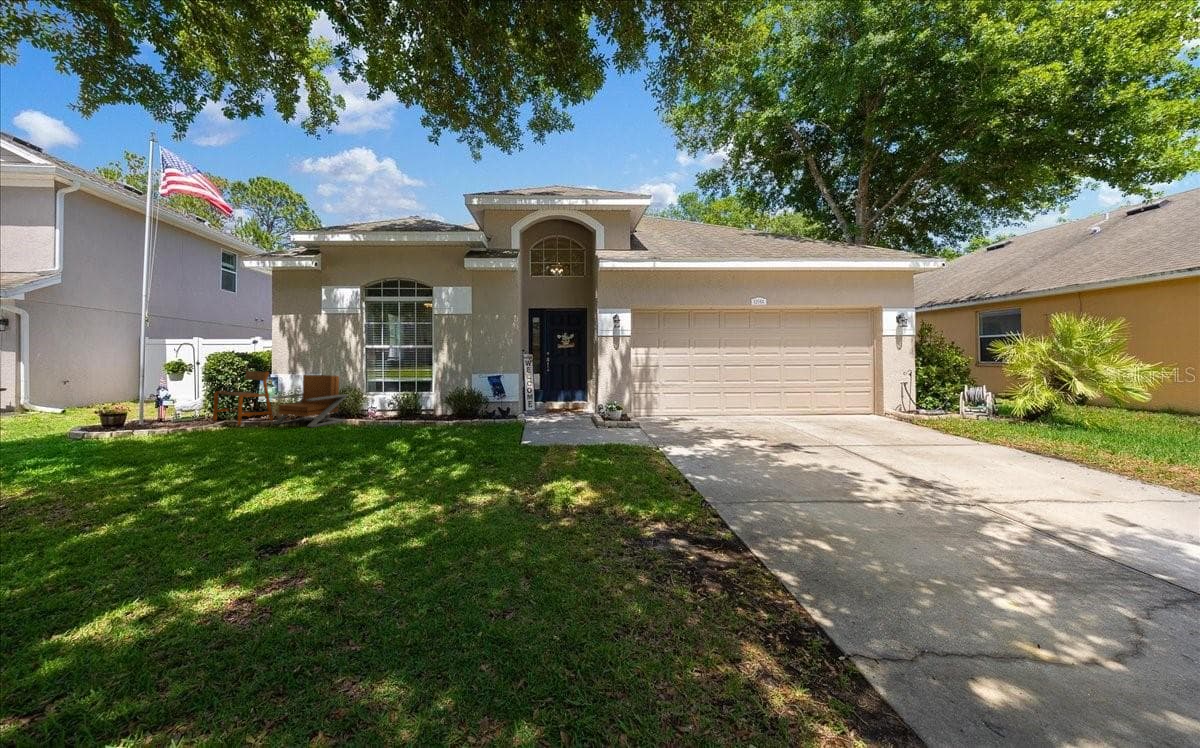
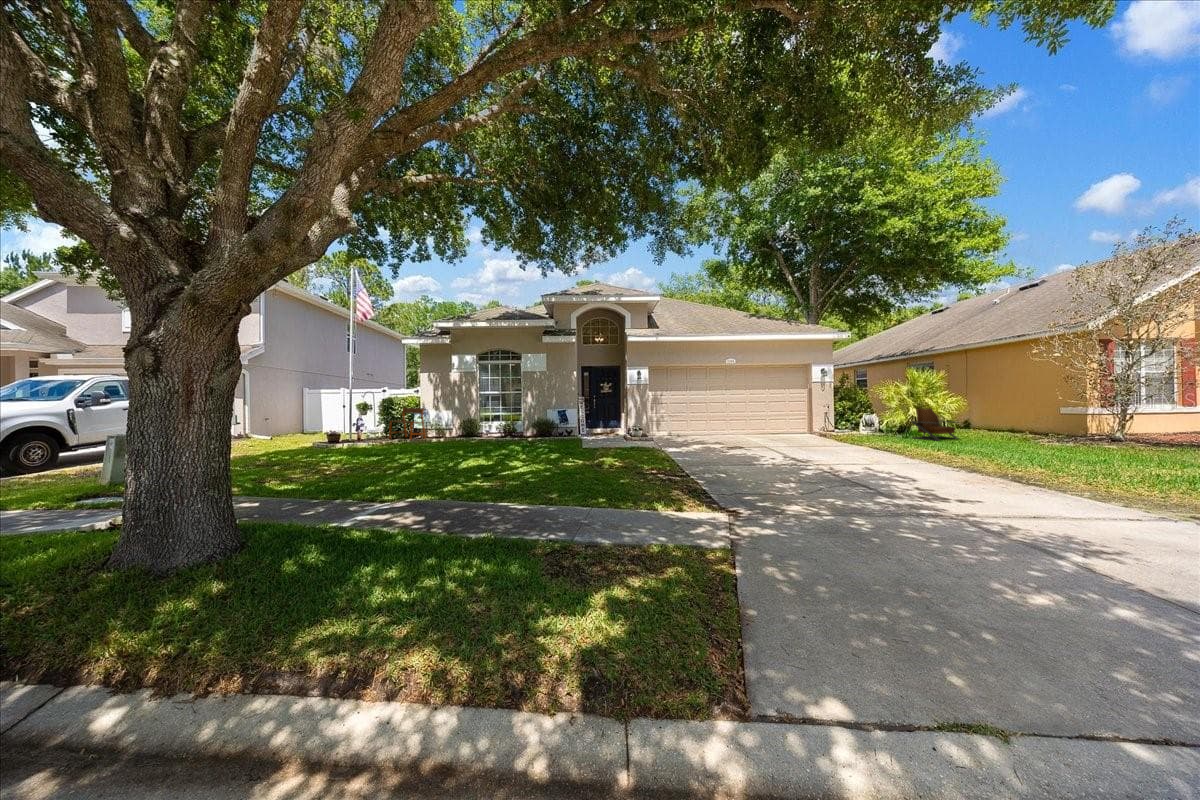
lounge chair: present [273,375,347,427] -> present [912,408,958,441]

